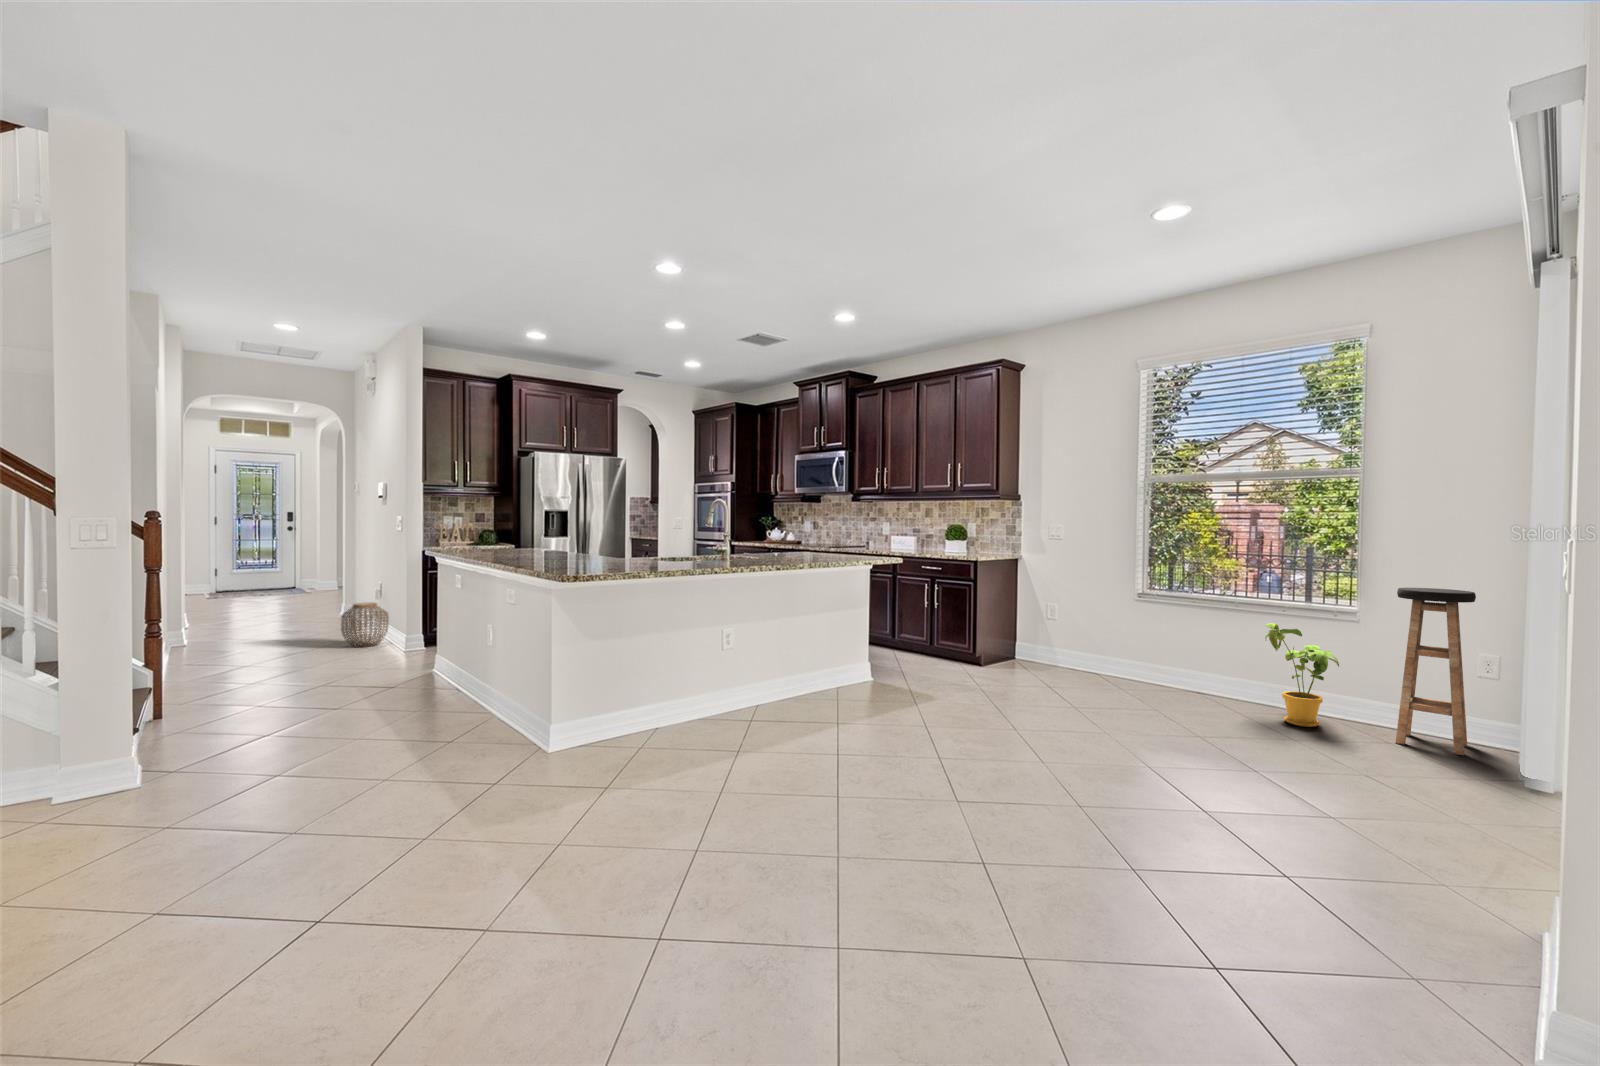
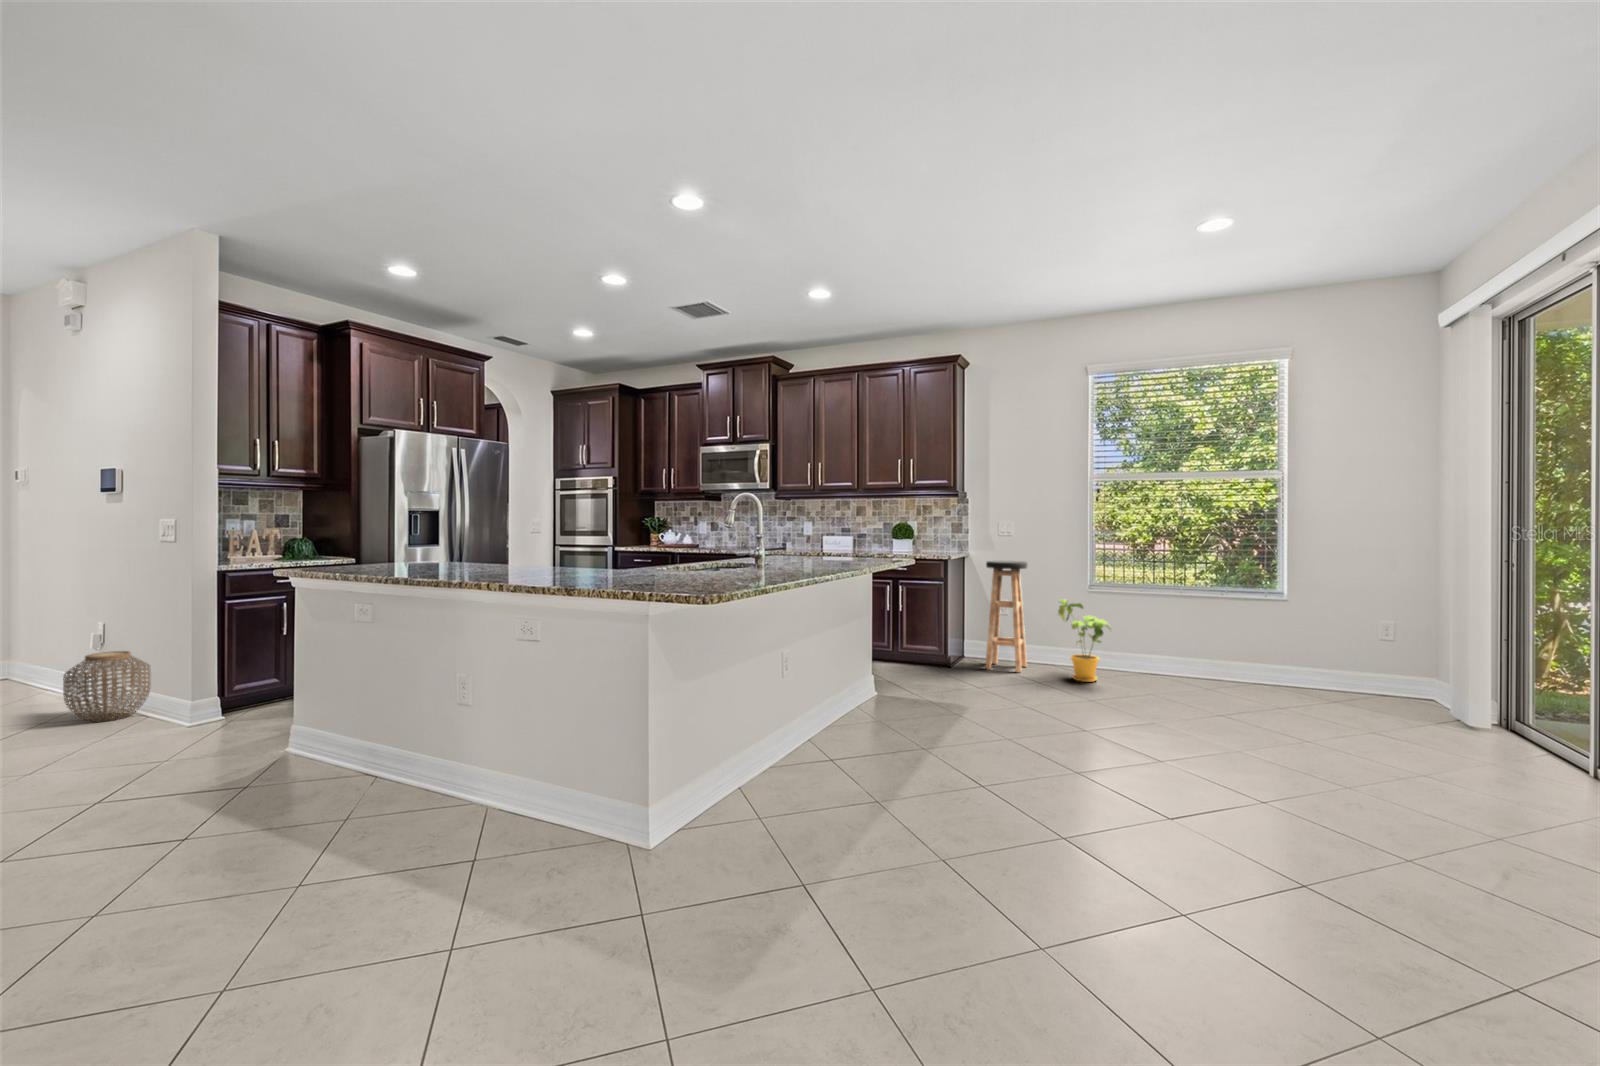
bar stool: present [1396,588,1476,755] -> present [985,561,1027,672]
house plant: present [1265,623,1339,727] -> present [1058,599,1110,682]

